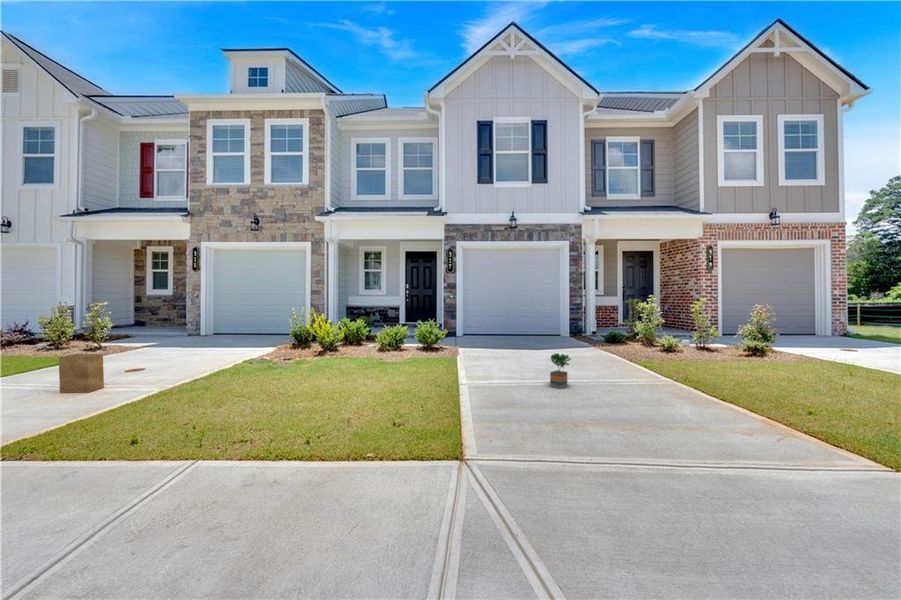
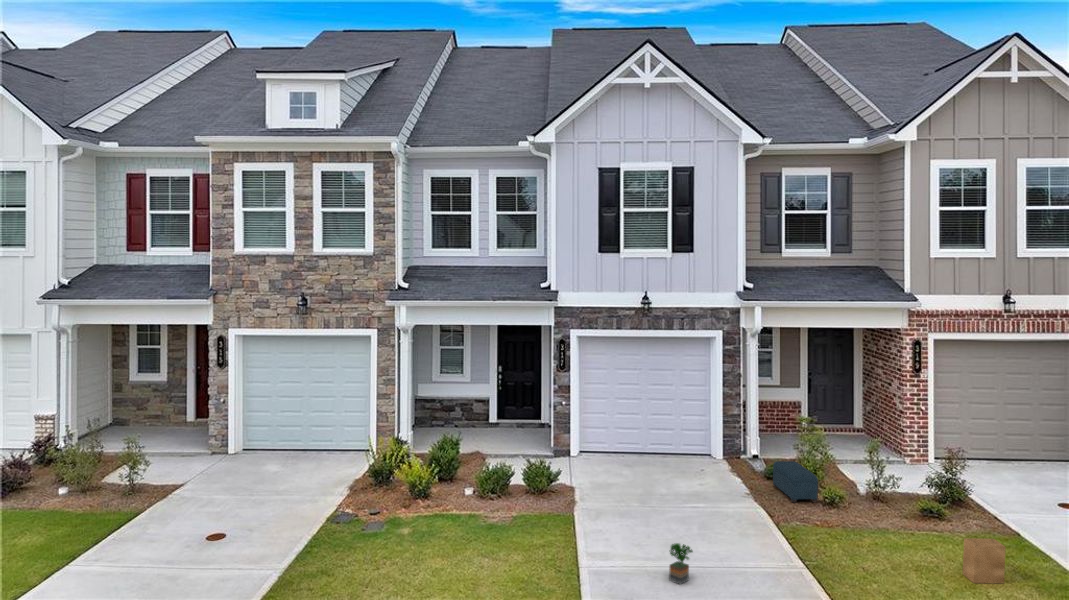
bench: none [613,326,653,351] -> present [773,461,818,503]
cardboard box: present [59,354,104,393] -> present [963,538,1005,583]

